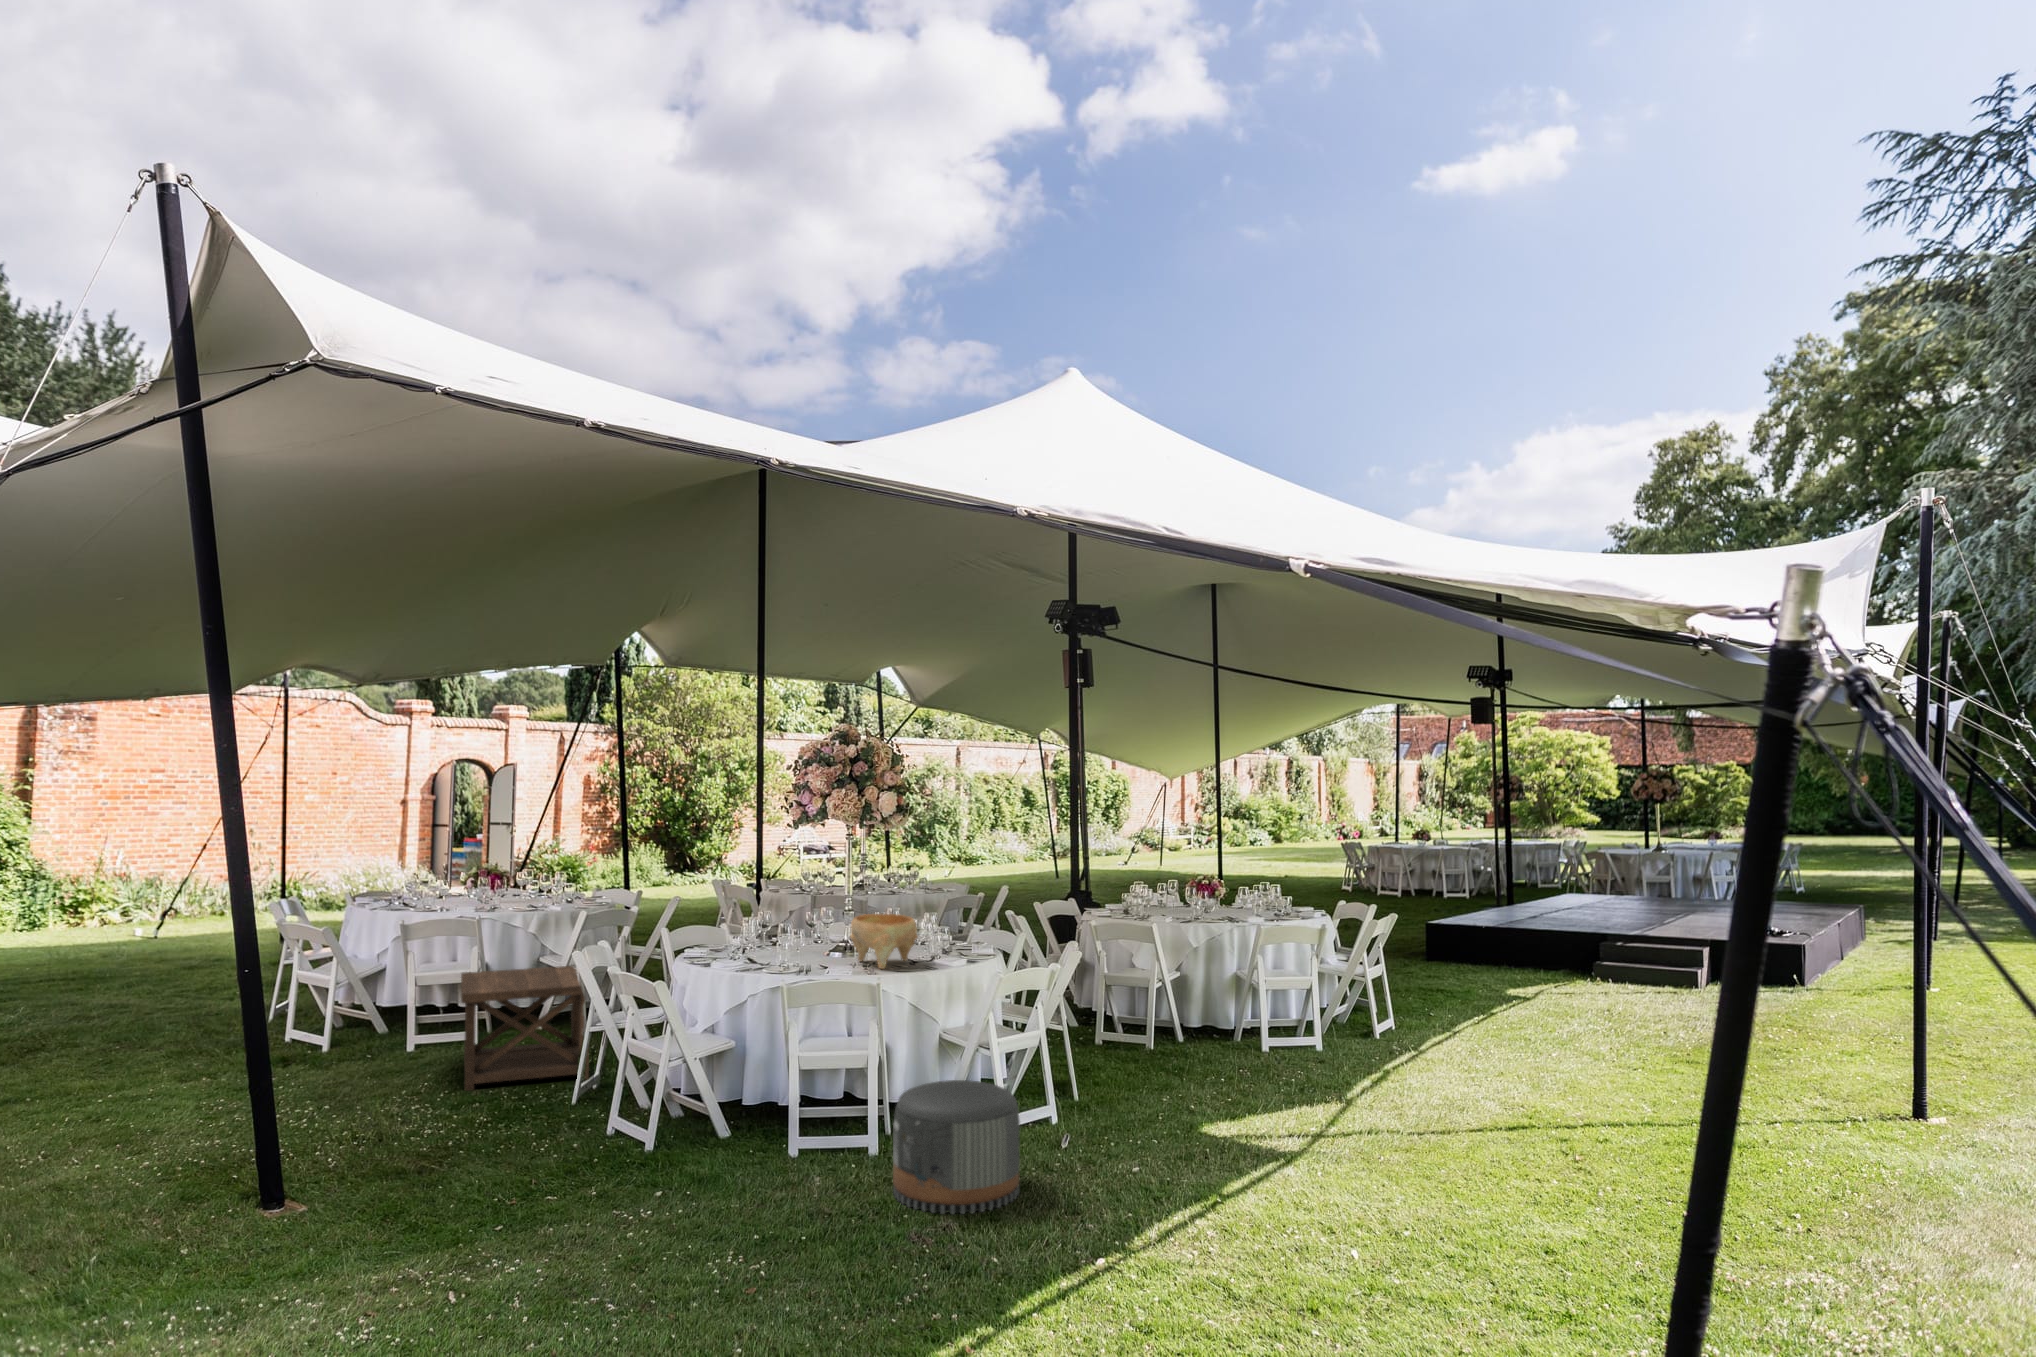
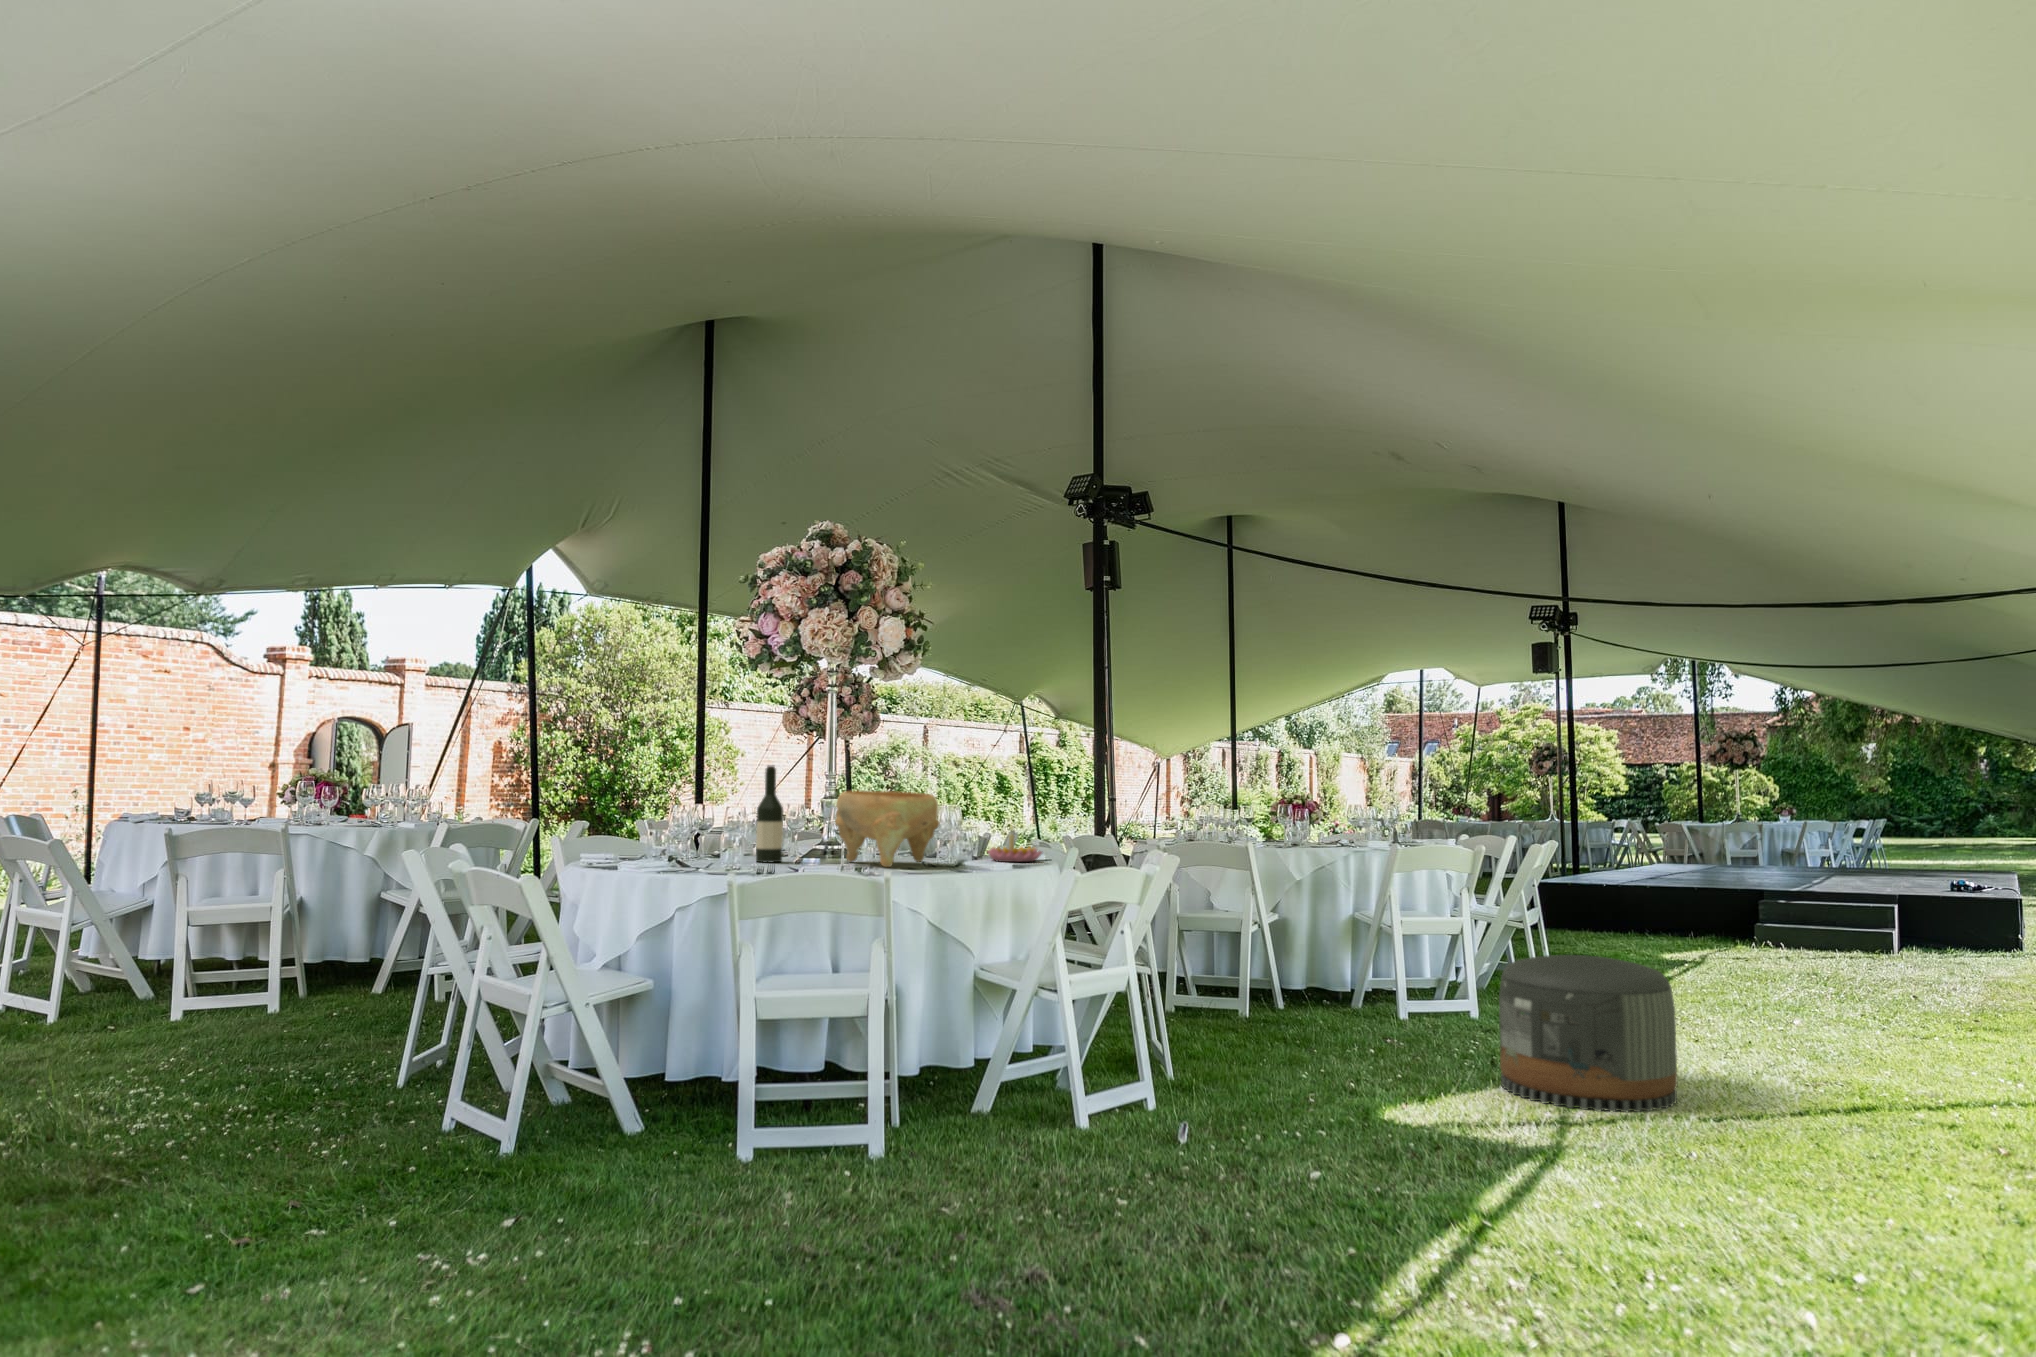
wine bottle: none [799,902,816,965] -> present [756,765,783,862]
candle holder: none [953,929,991,956] -> present [987,826,1042,862]
side table: present [461,966,589,1091] -> none [223,893,439,1070]
pouf: present [893,1080,1020,1214] -> present [1499,955,1677,1112]

